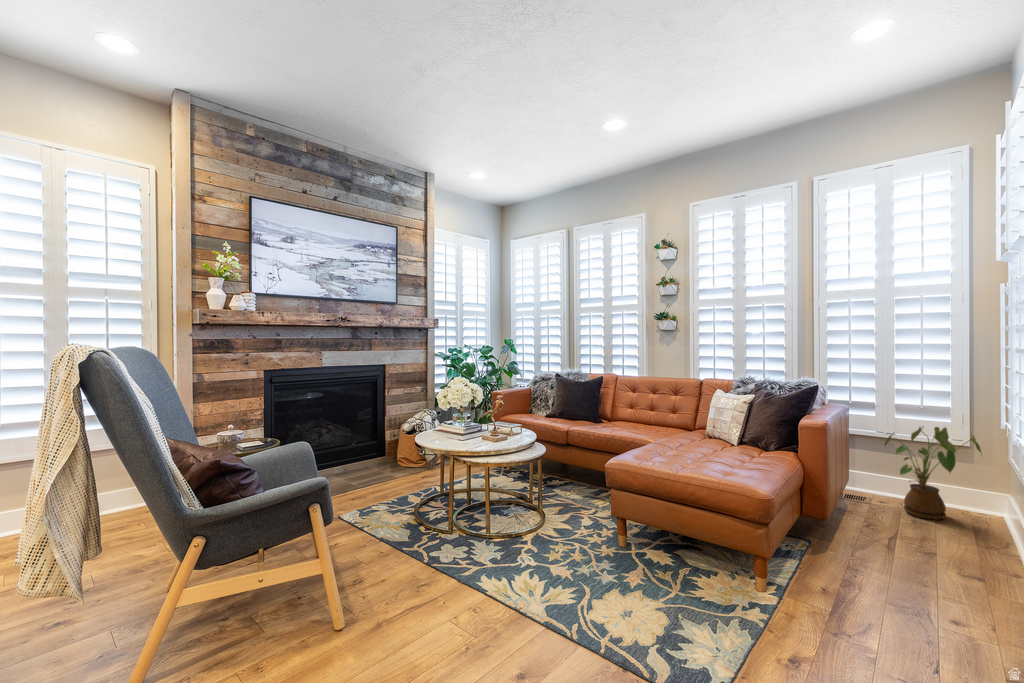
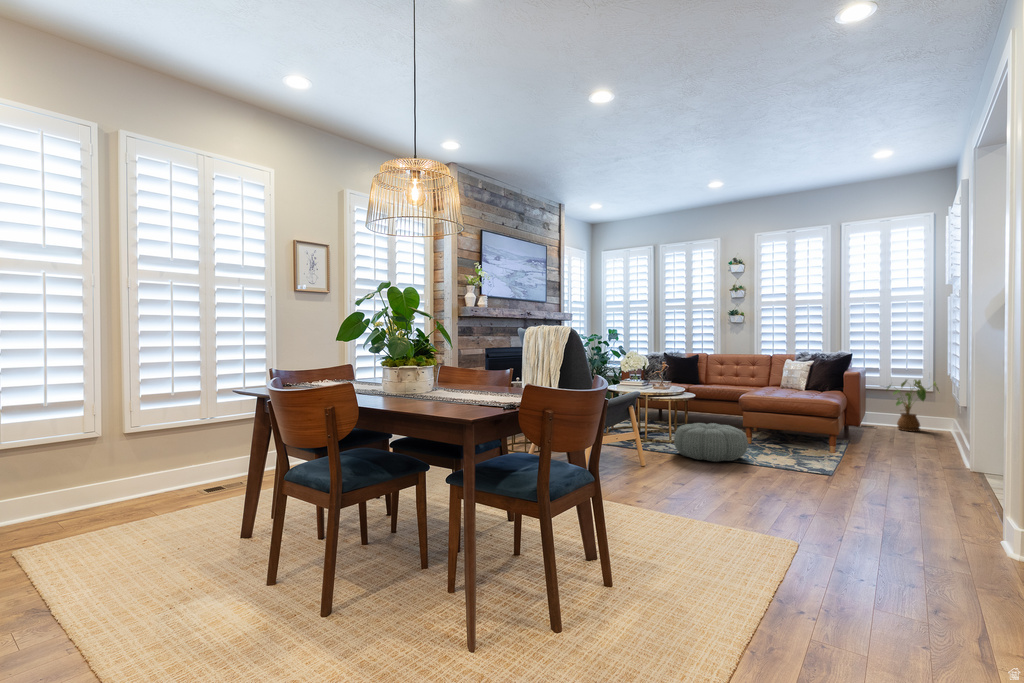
pouf: none [429,518,562,621] -> present [674,423,748,462]

